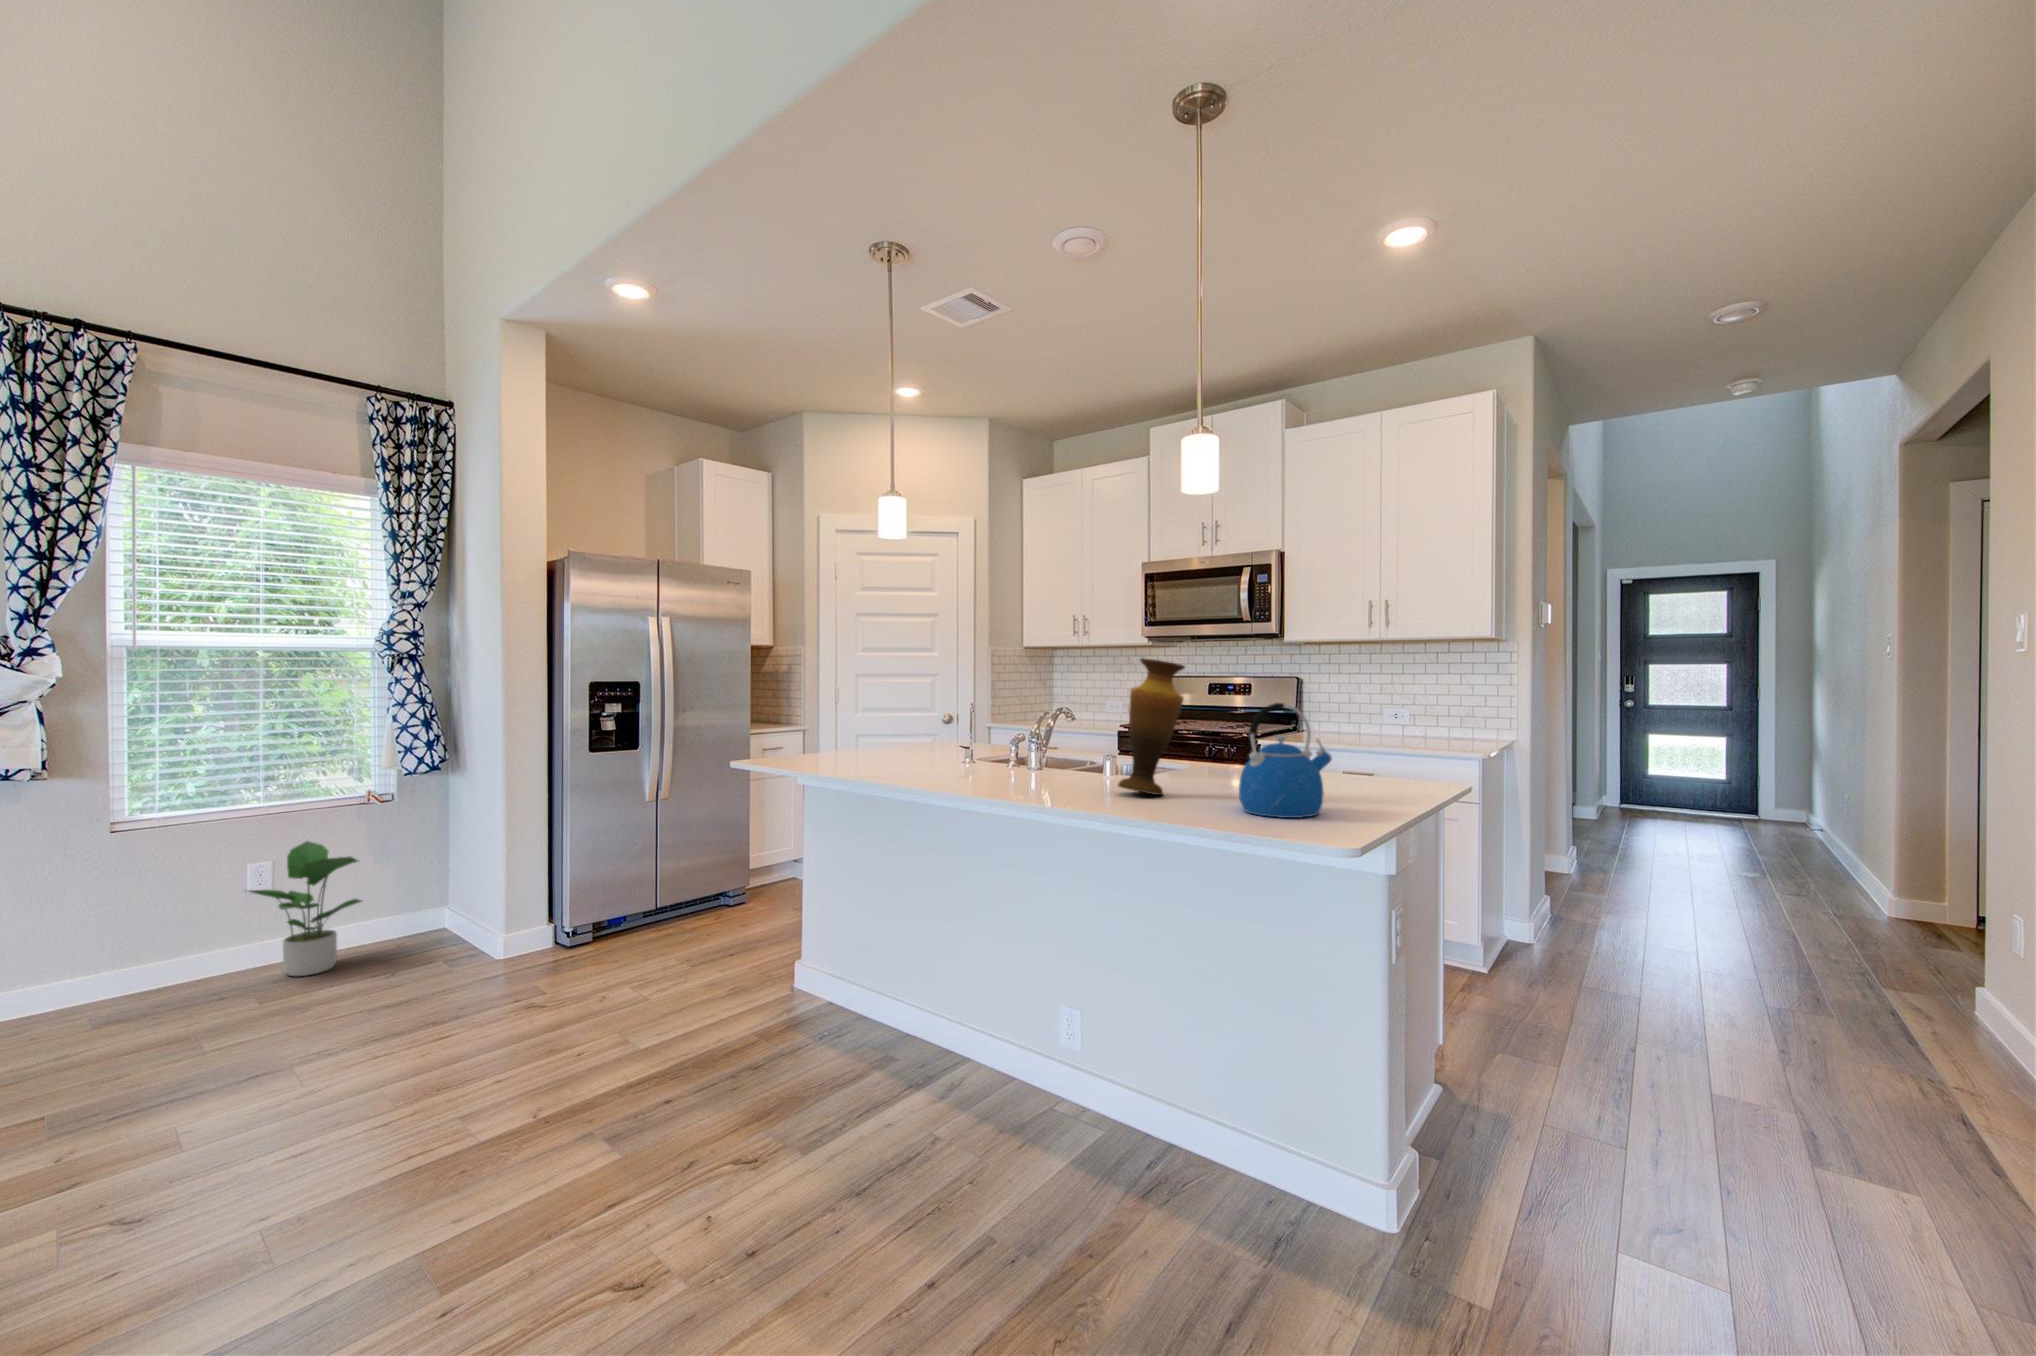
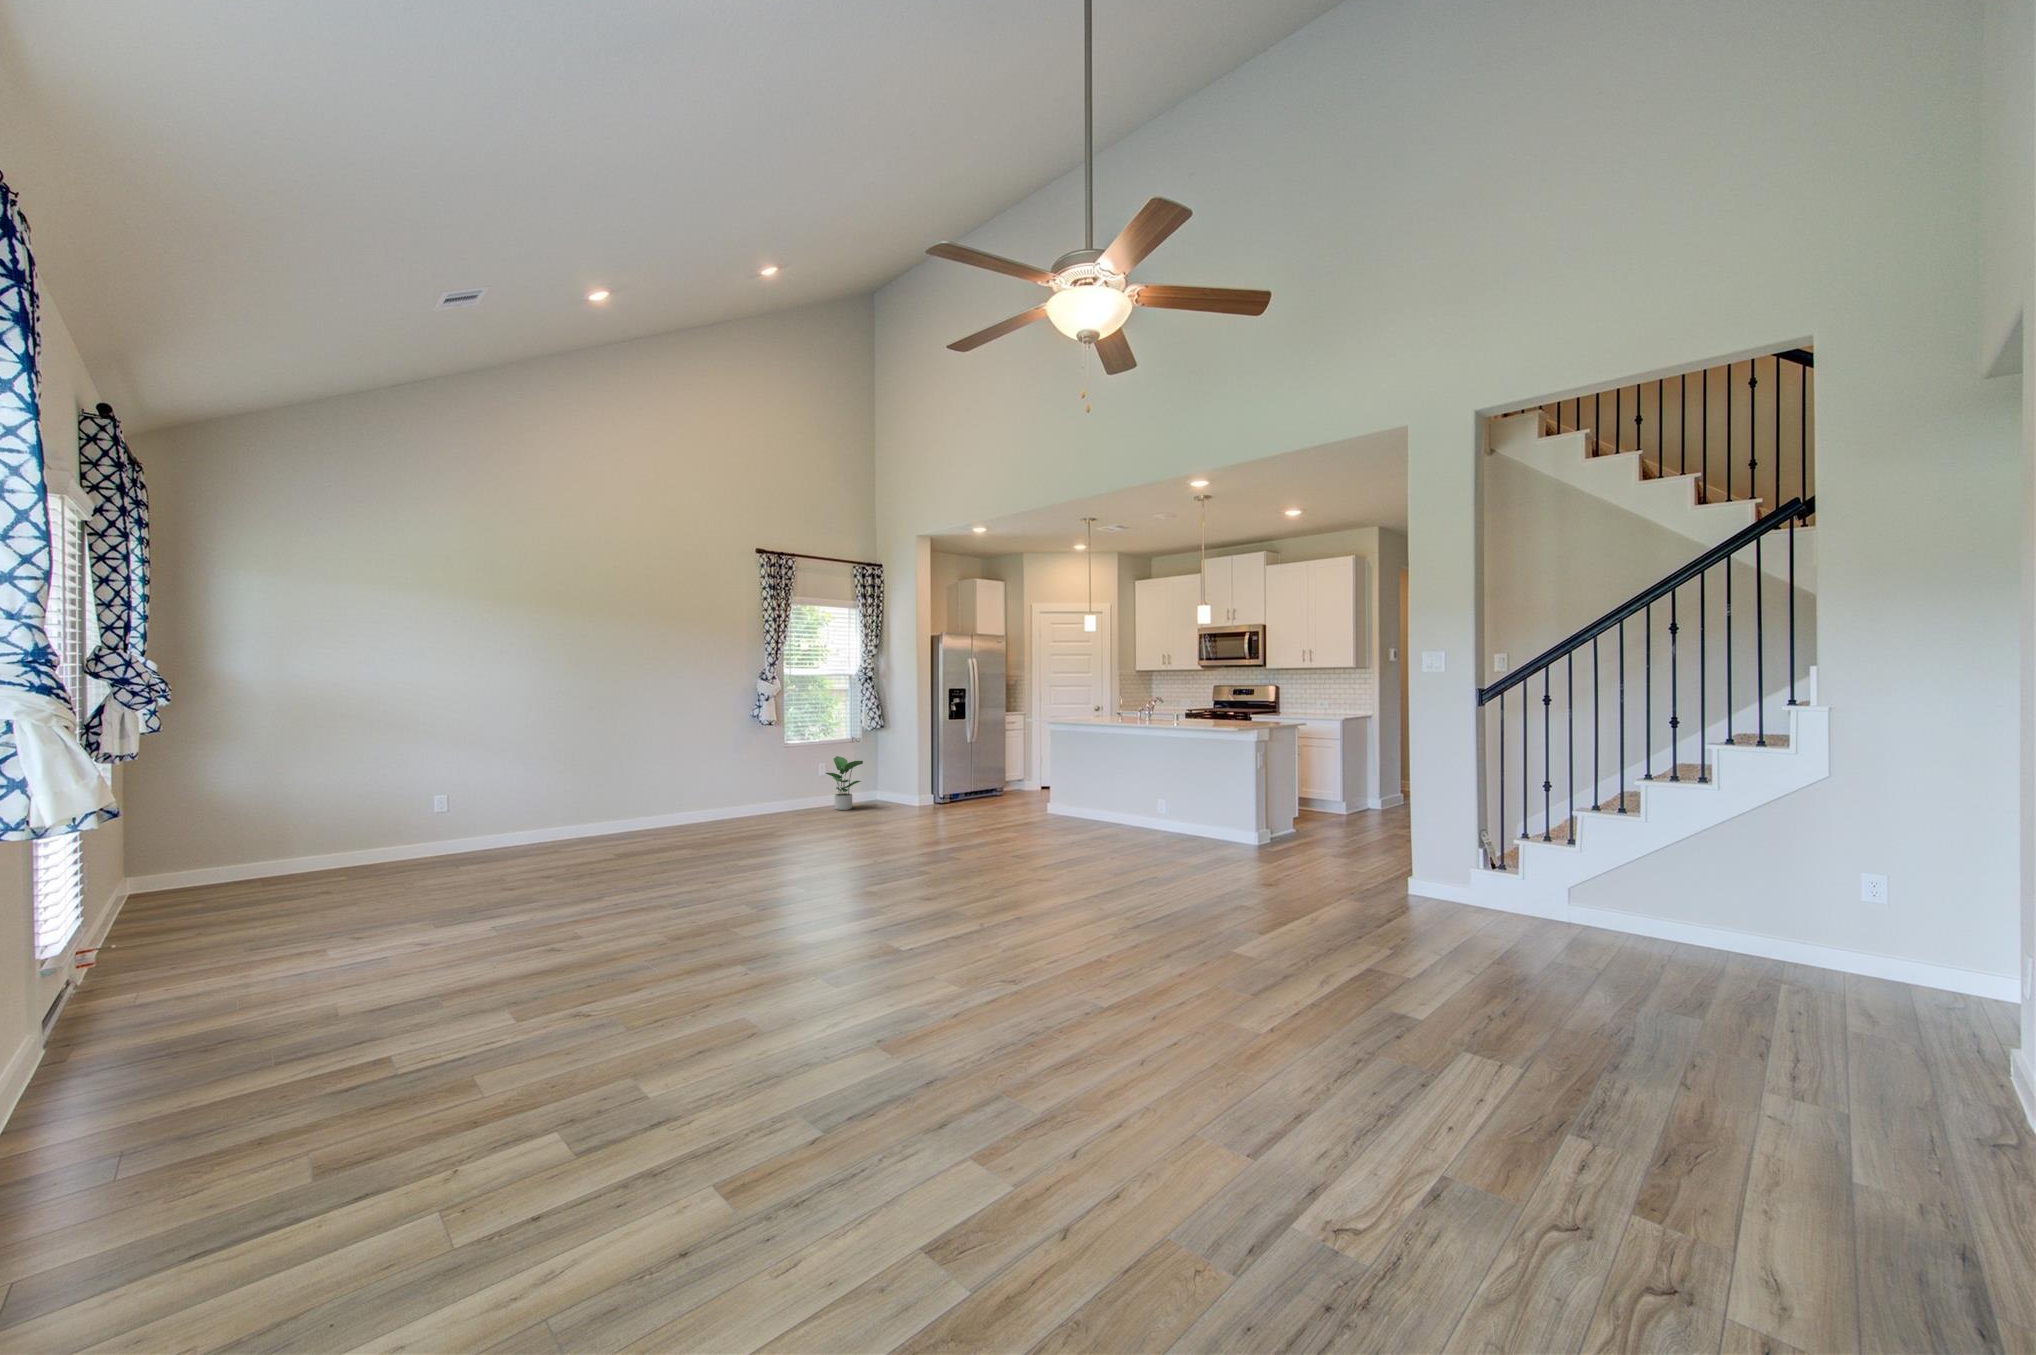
vase: present [1118,658,1185,795] -> none [1182,678,1204,723]
kettle: present [1239,703,1332,818] -> none [1219,691,1249,725]

